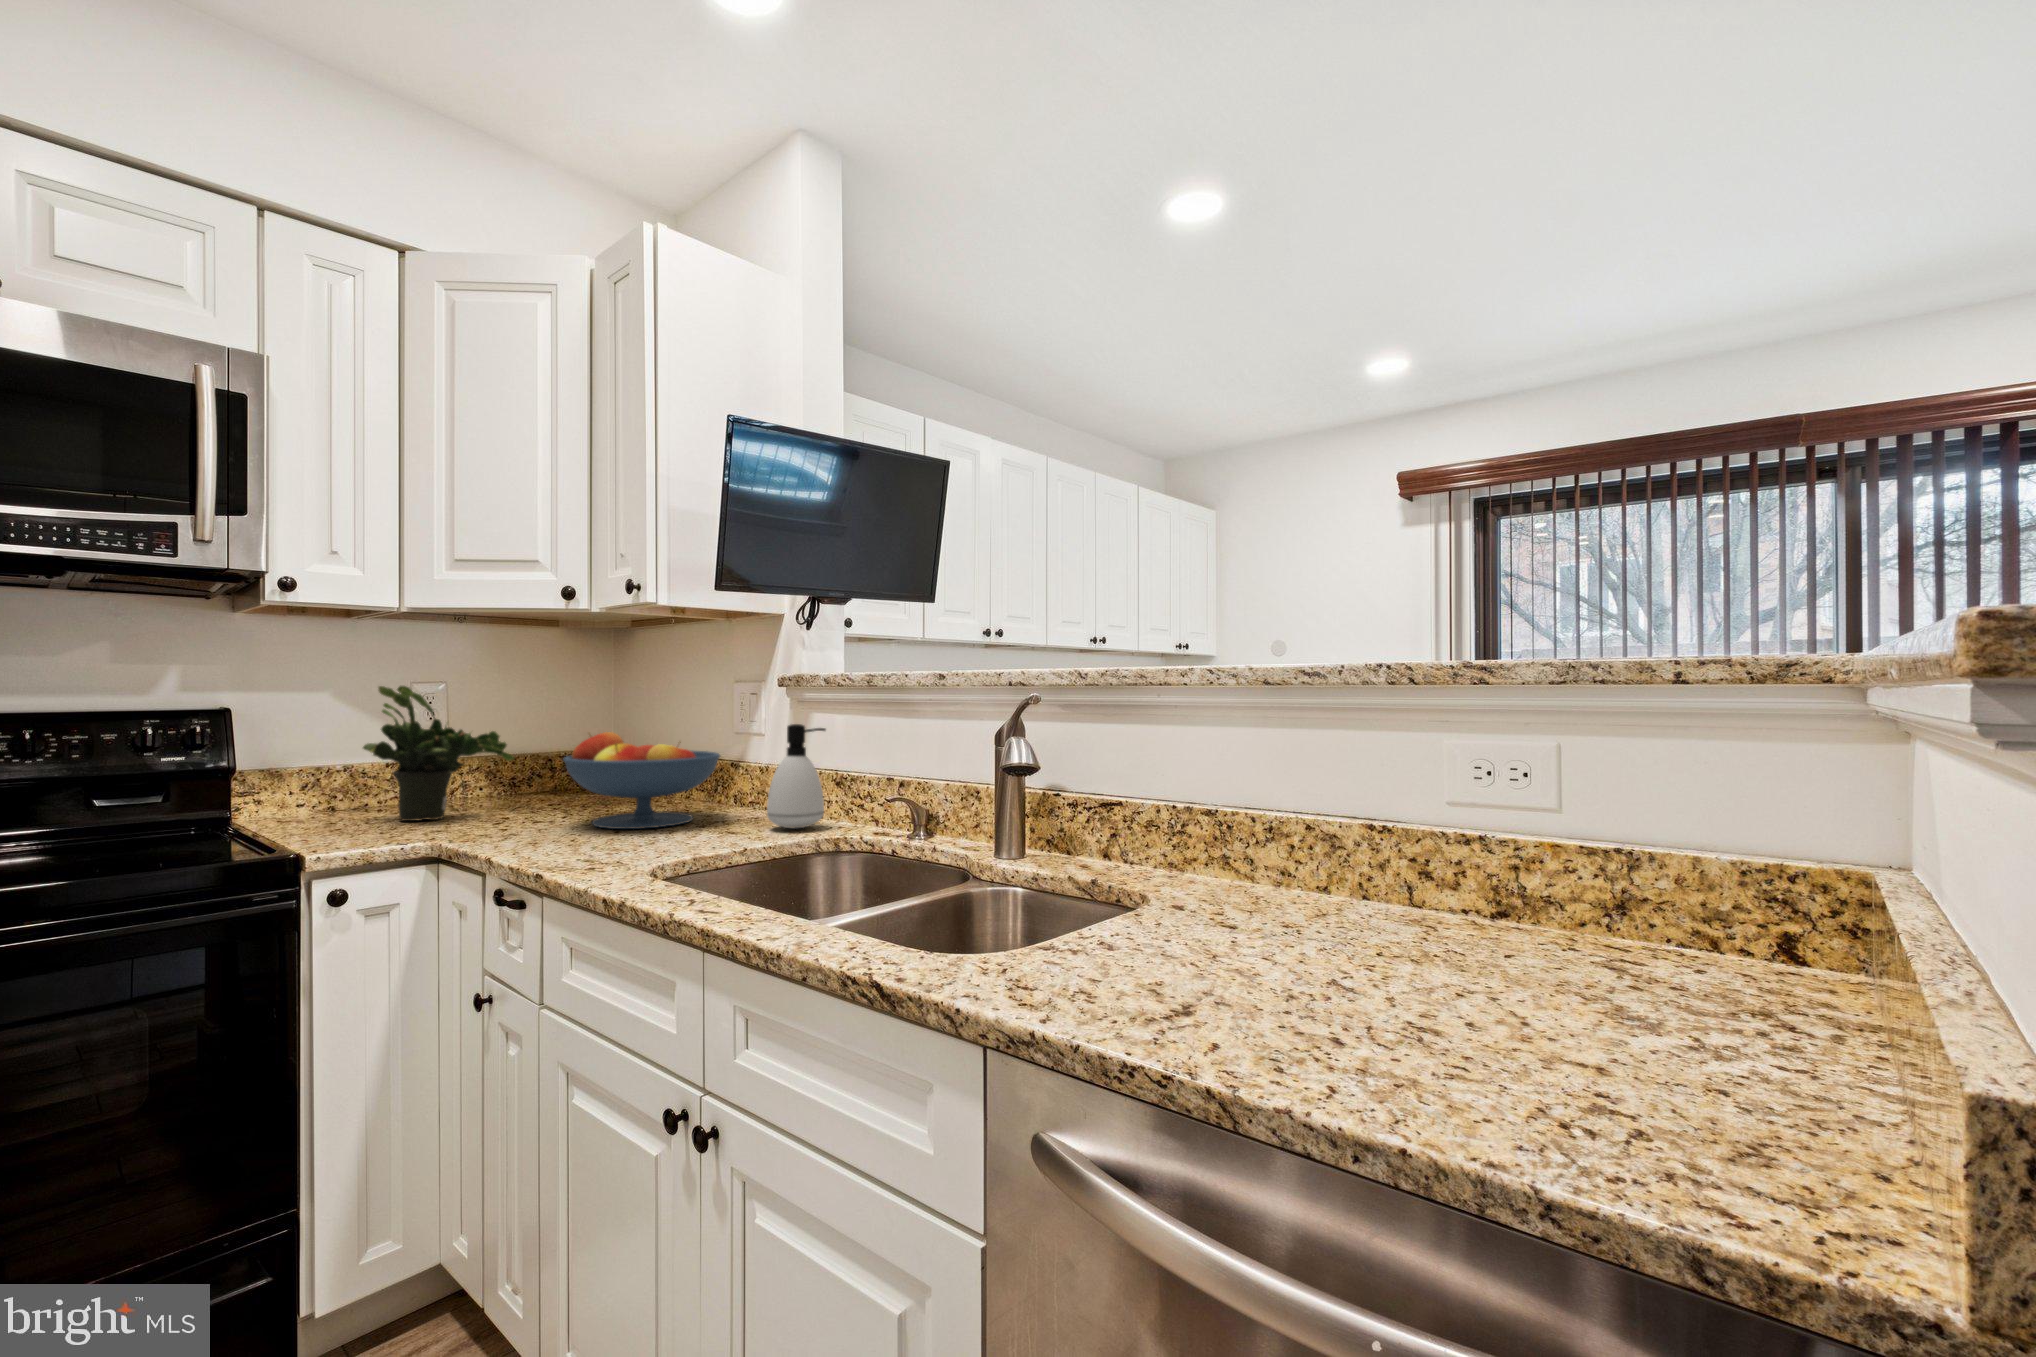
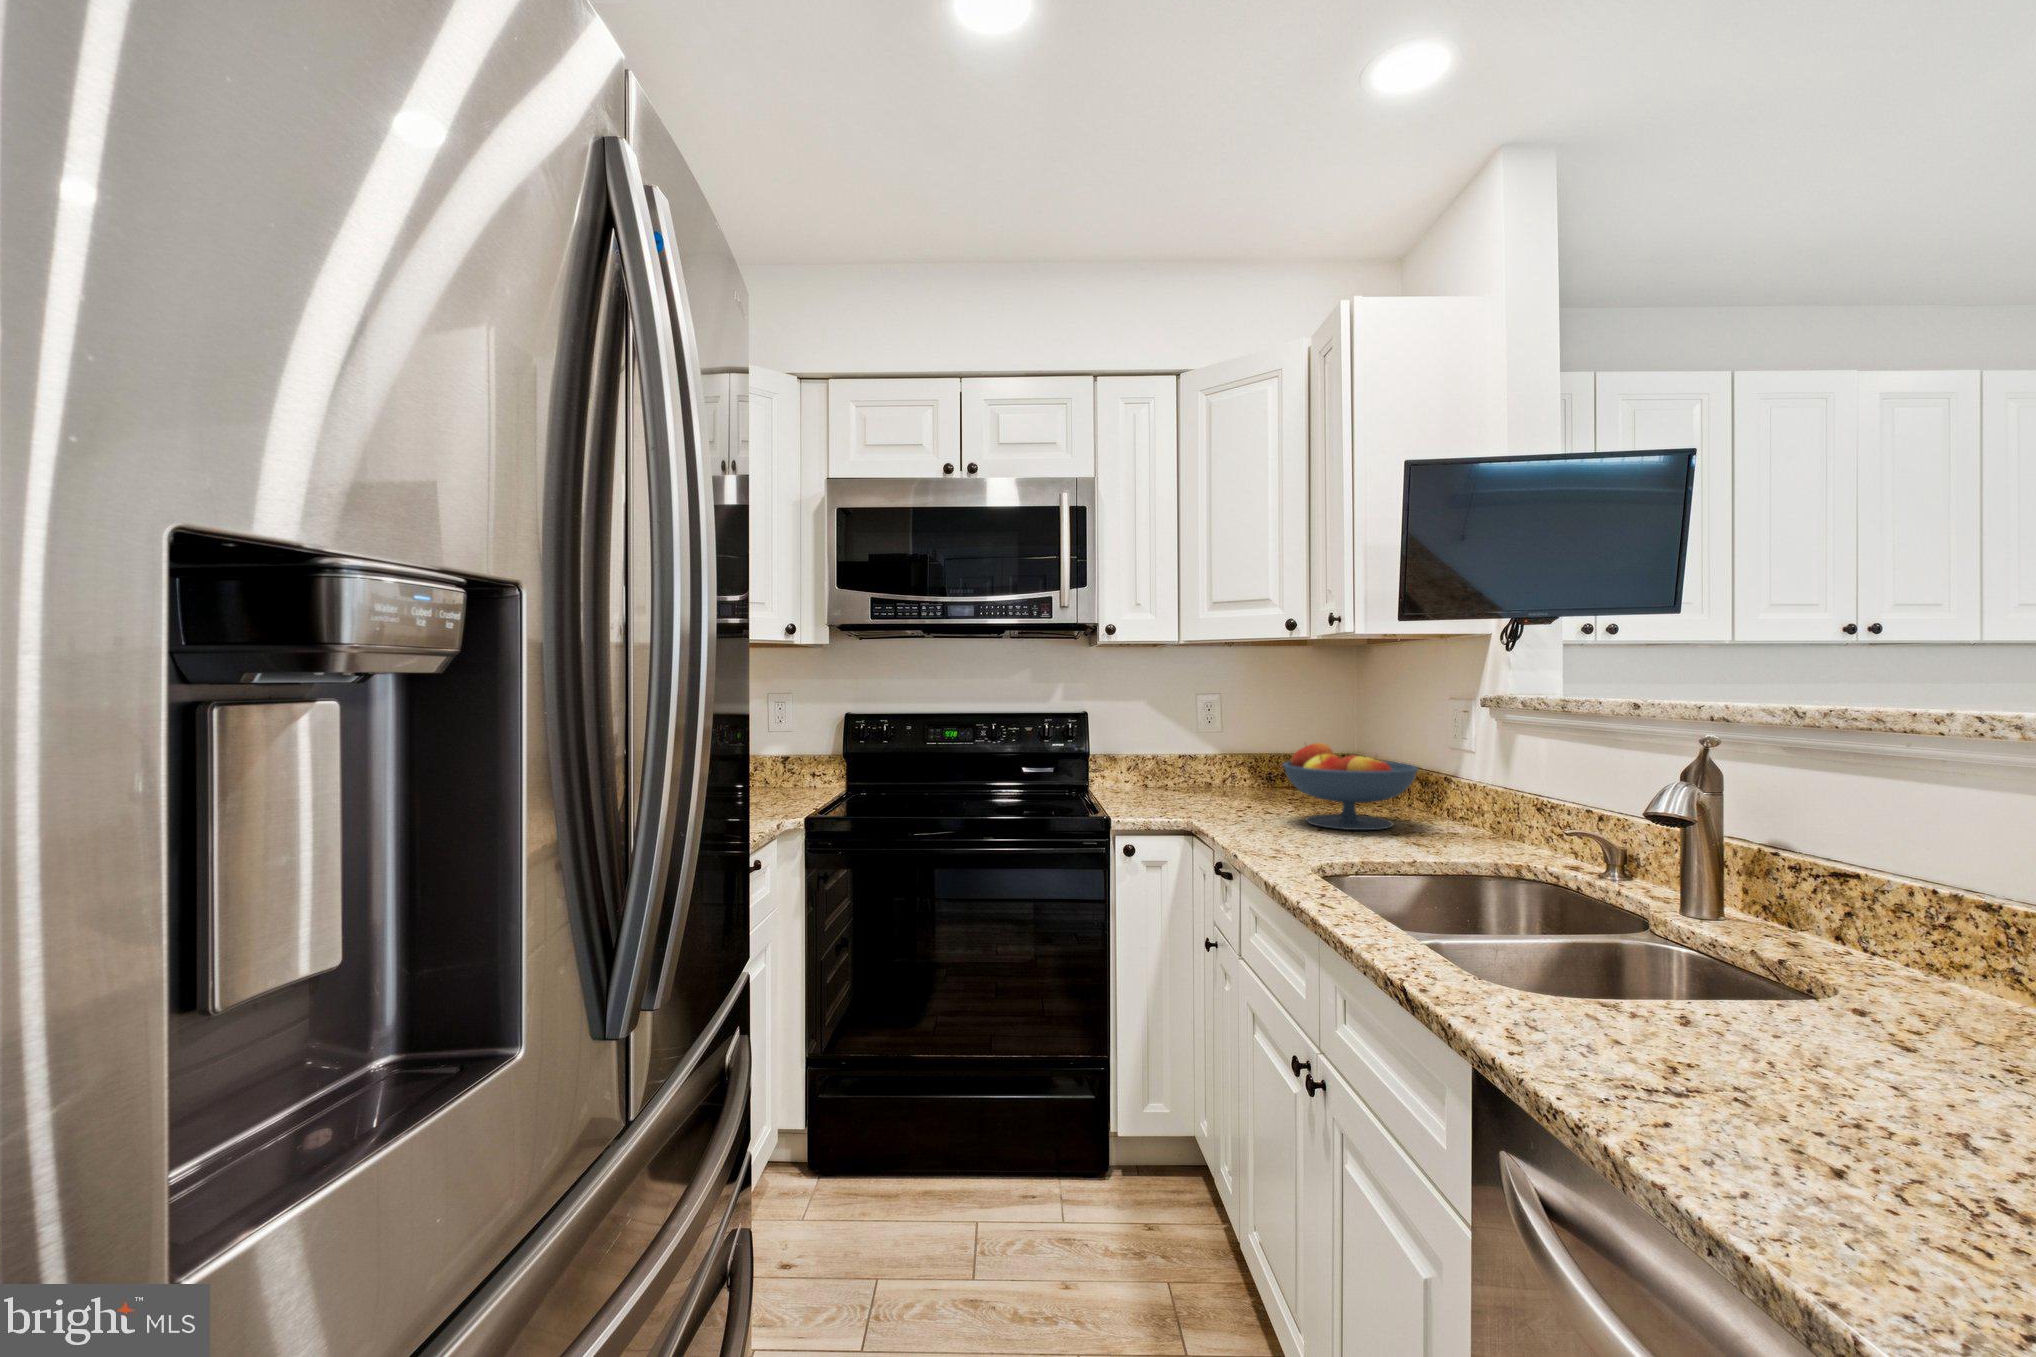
potted plant: present [363,686,514,821] -> none [1159,700,1260,803]
soap dispenser: present [767,724,826,829] -> none [1452,746,1515,848]

